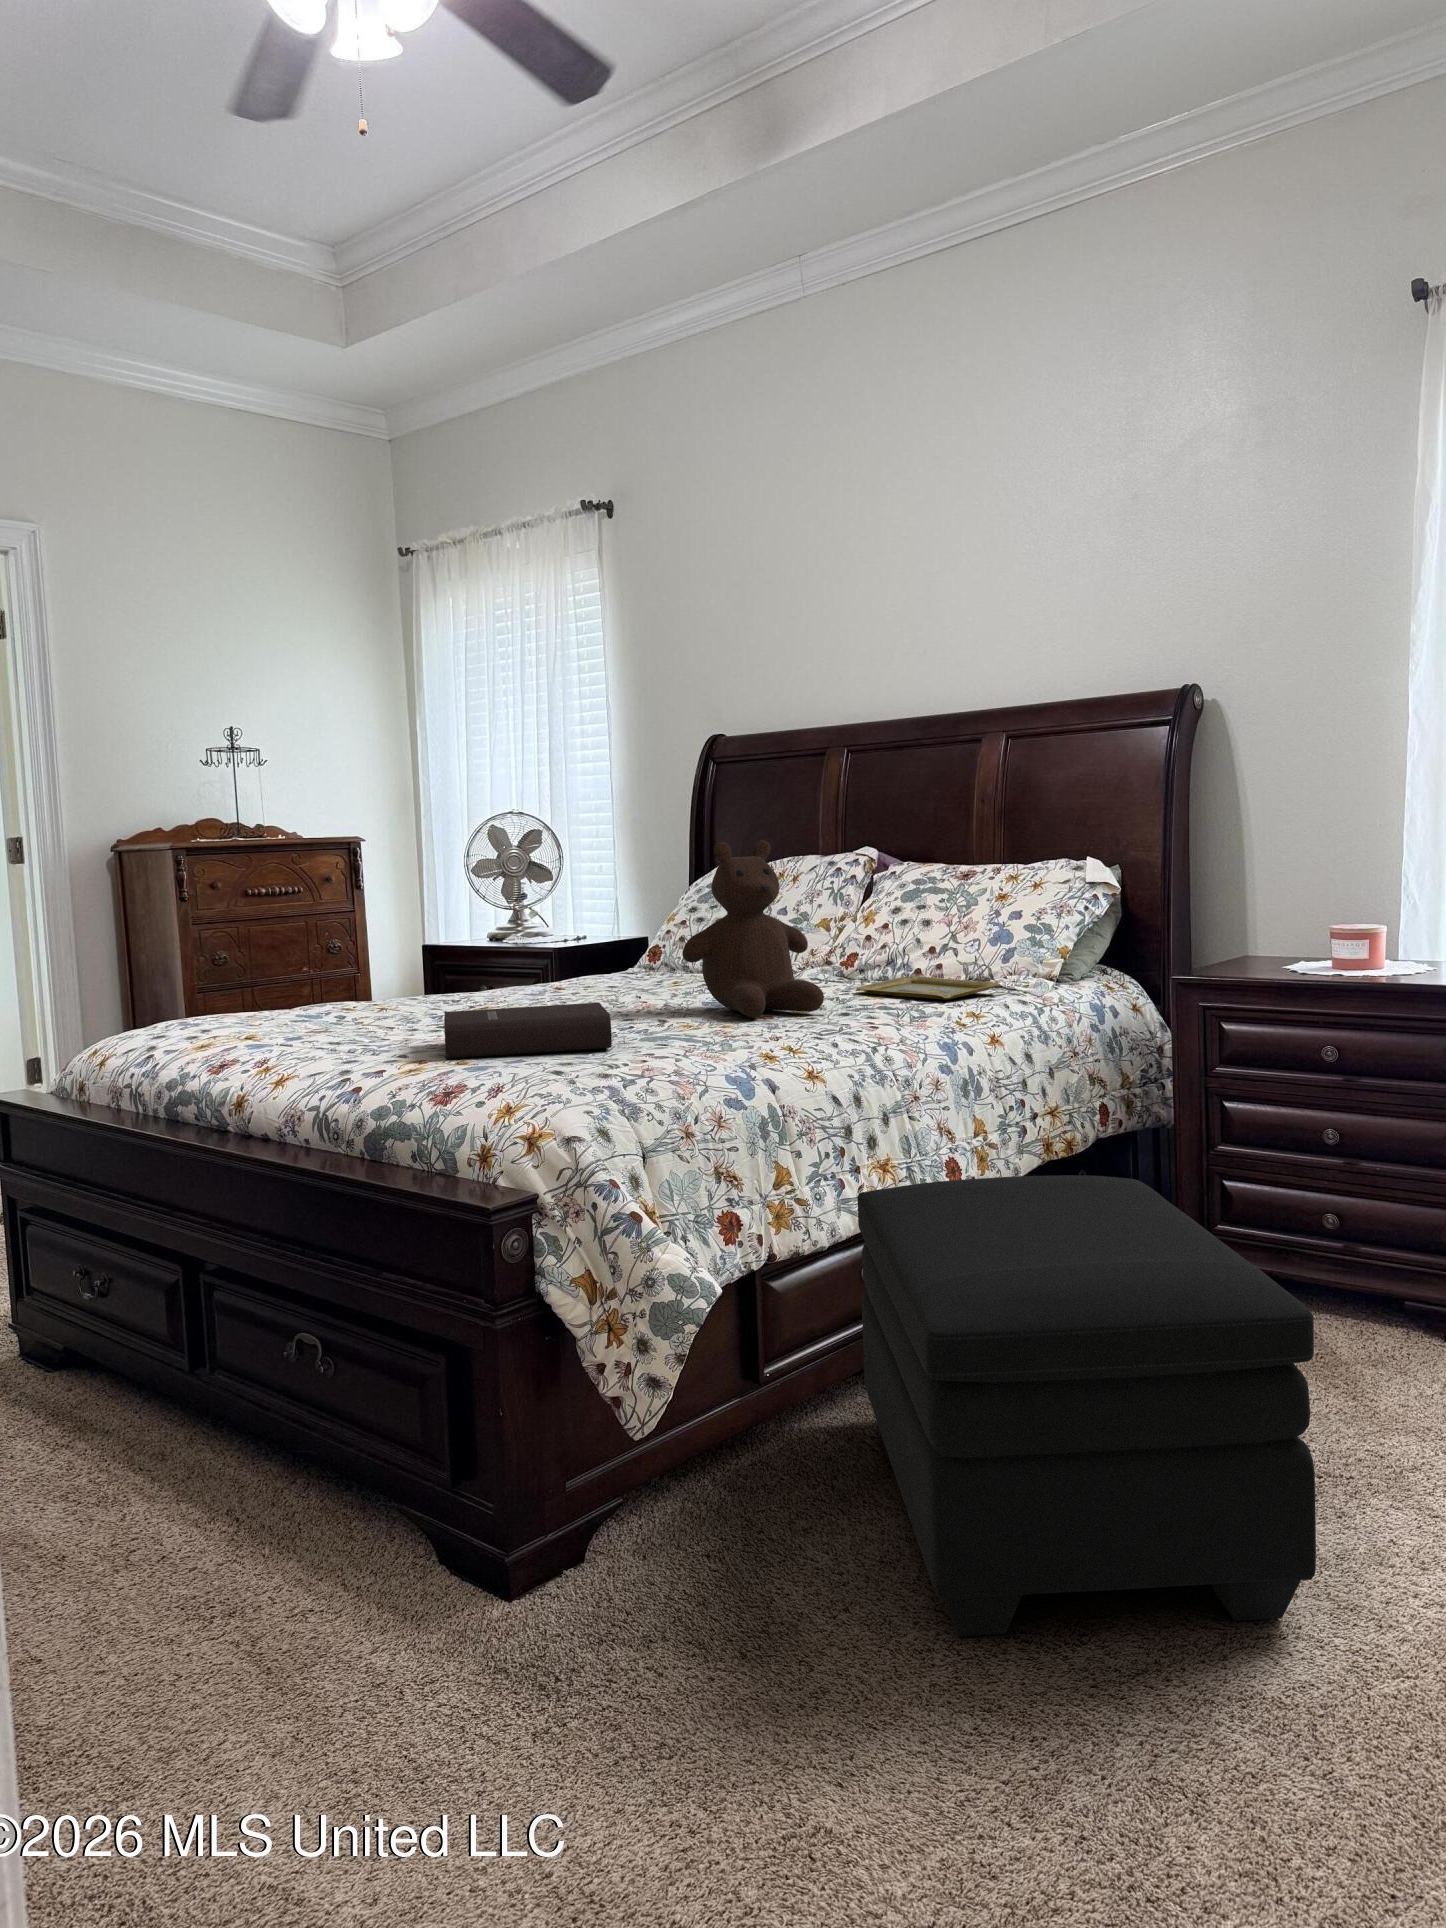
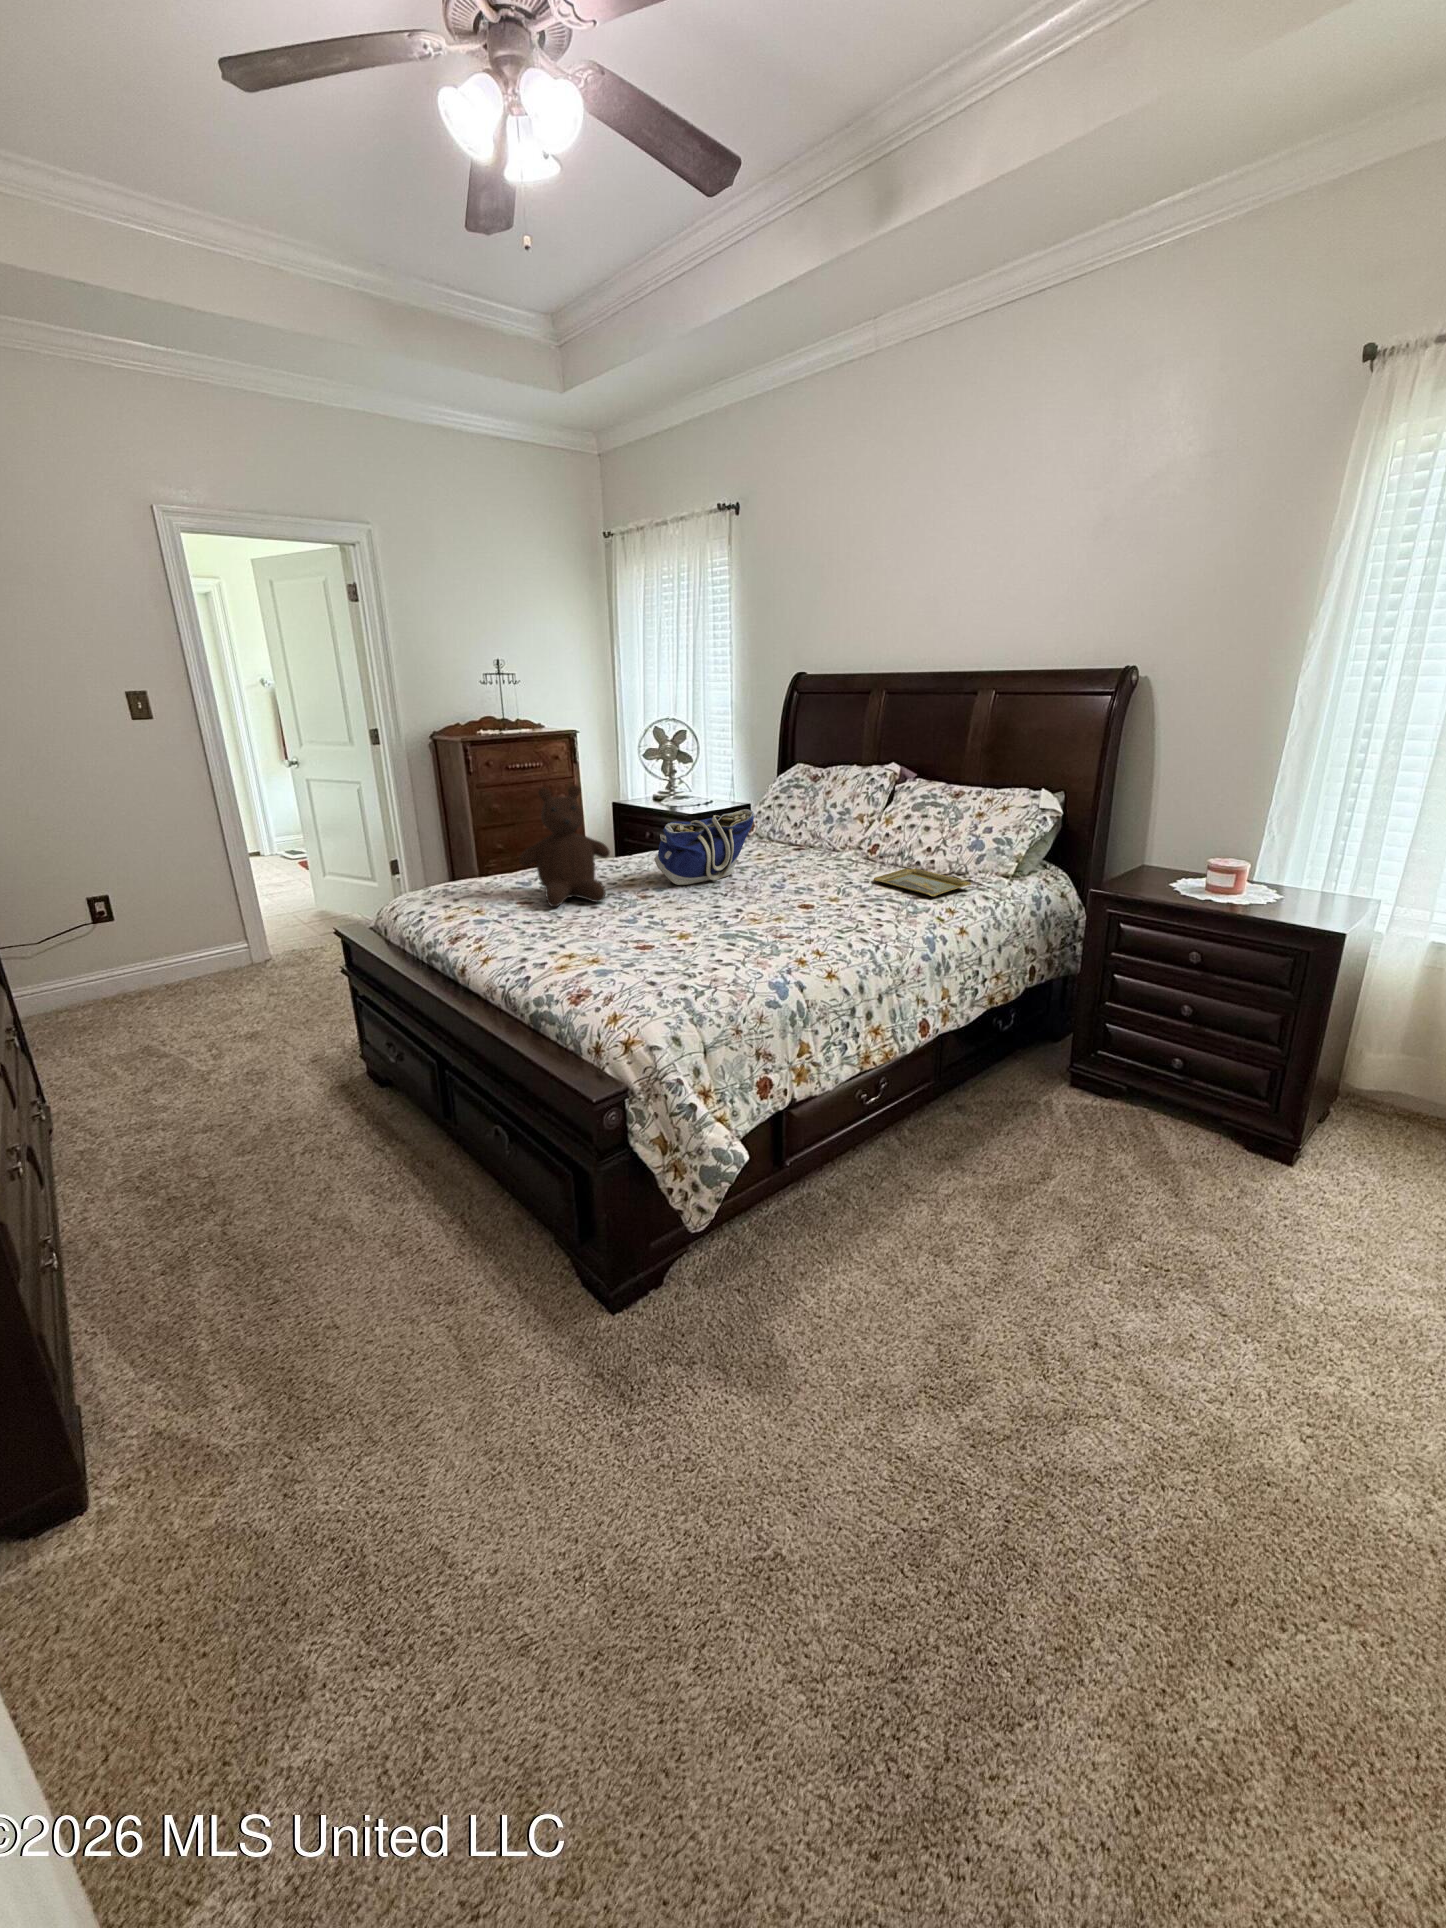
teddy bear: present [682,840,824,1018] -> present [519,785,610,907]
tote bag: none [519,893,671,1004] -> present [654,809,754,885]
book: present [444,1003,612,1059] -> none [587,908,697,954]
ottoman: present [857,1175,1316,1636] -> none [853,1051,1163,1402]

